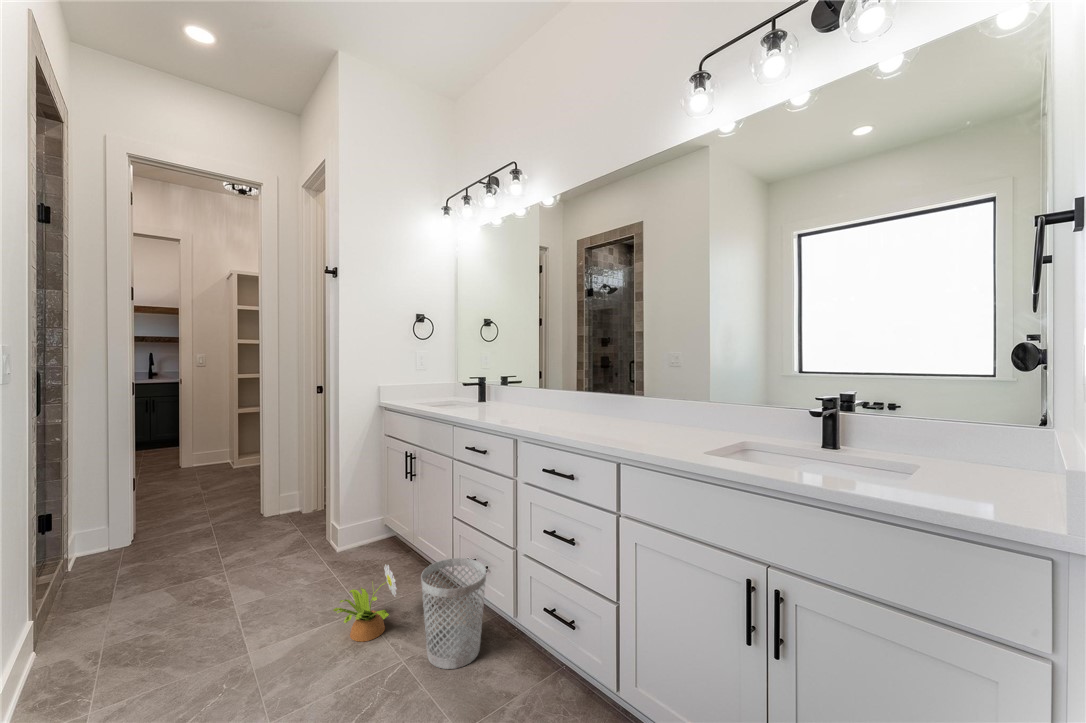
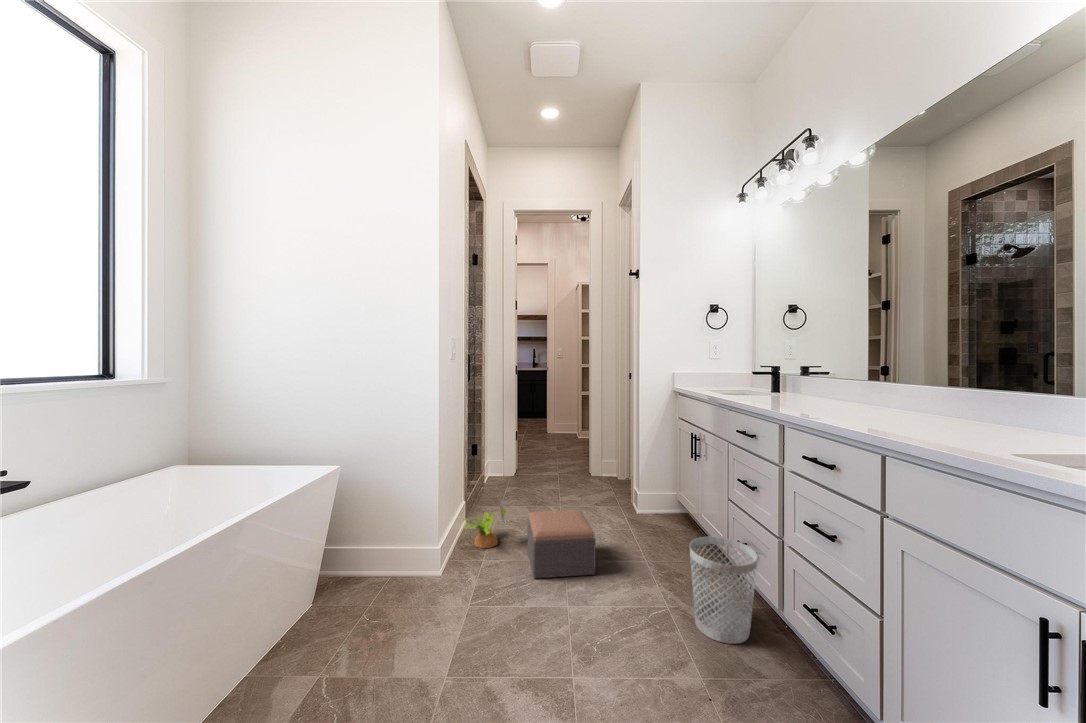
decorative plant: present [333,564,397,642] -> present [464,501,506,548]
footstool: none [181,574,298,695] -> present [527,510,596,579]

